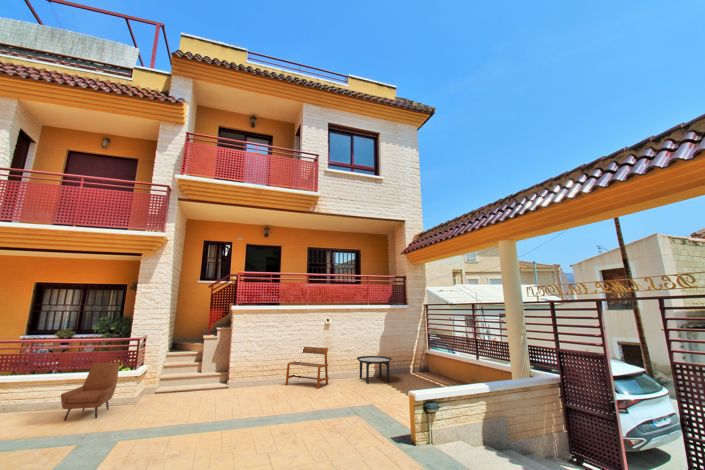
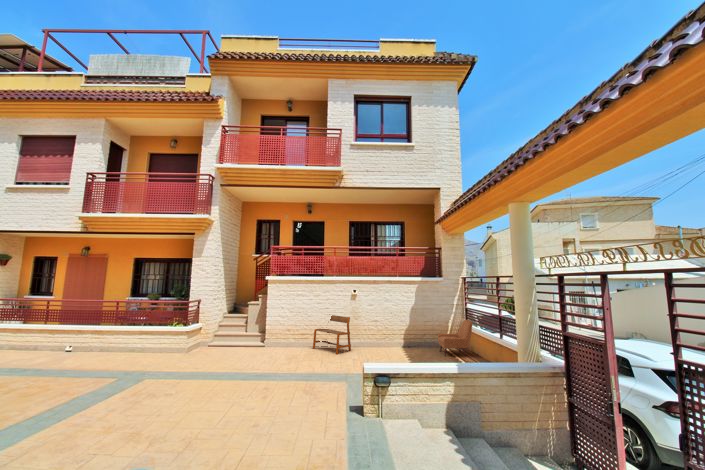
round table: present [357,356,392,384] -> none [380,327,416,354]
chair: present [61,363,119,420] -> present [438,320,473,356]

